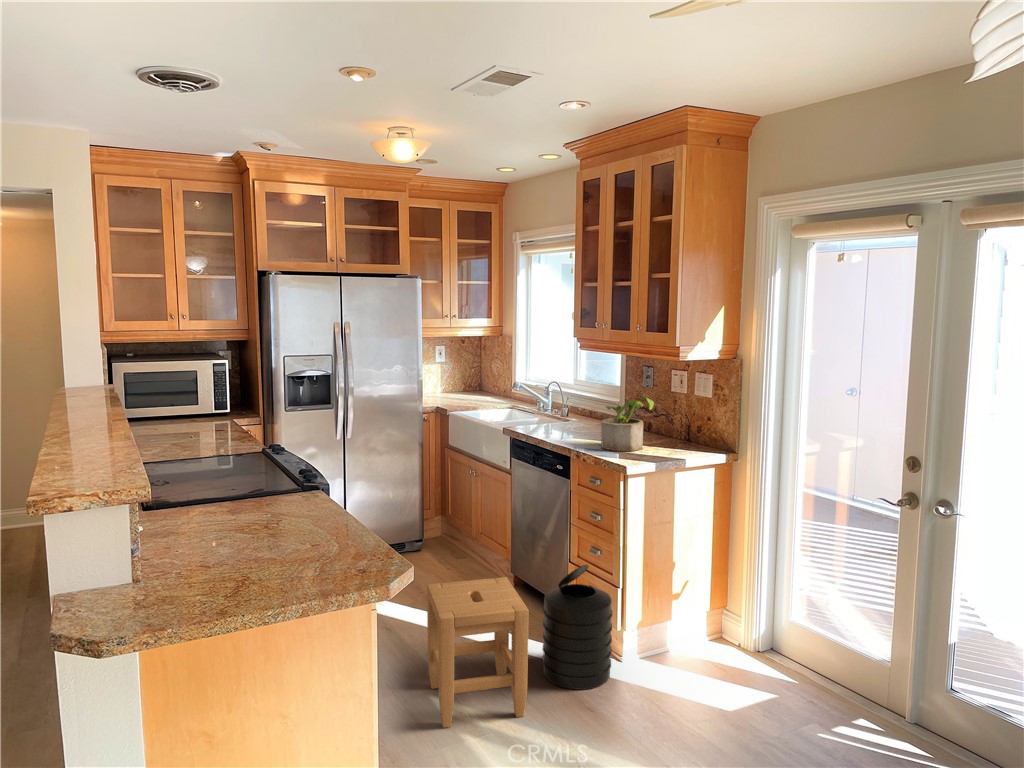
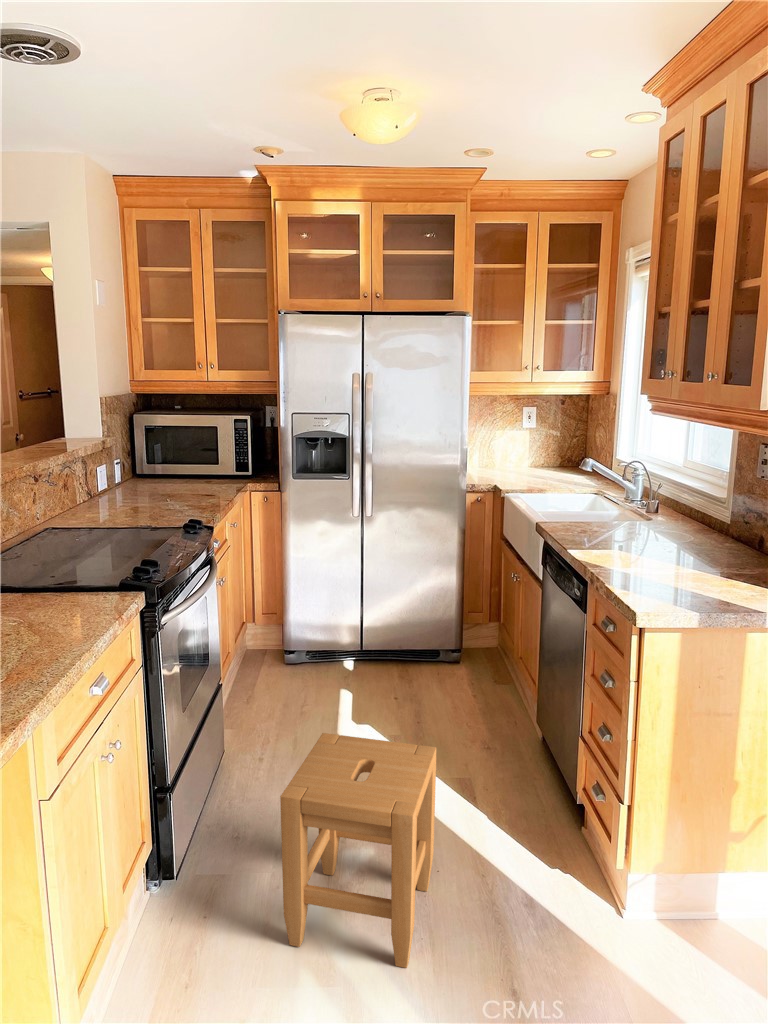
potted plant: present [601,397,654,451] -> none [639,495,740,584]
trash can: present [542,565,612,690] -> none [483,758,599,955]

